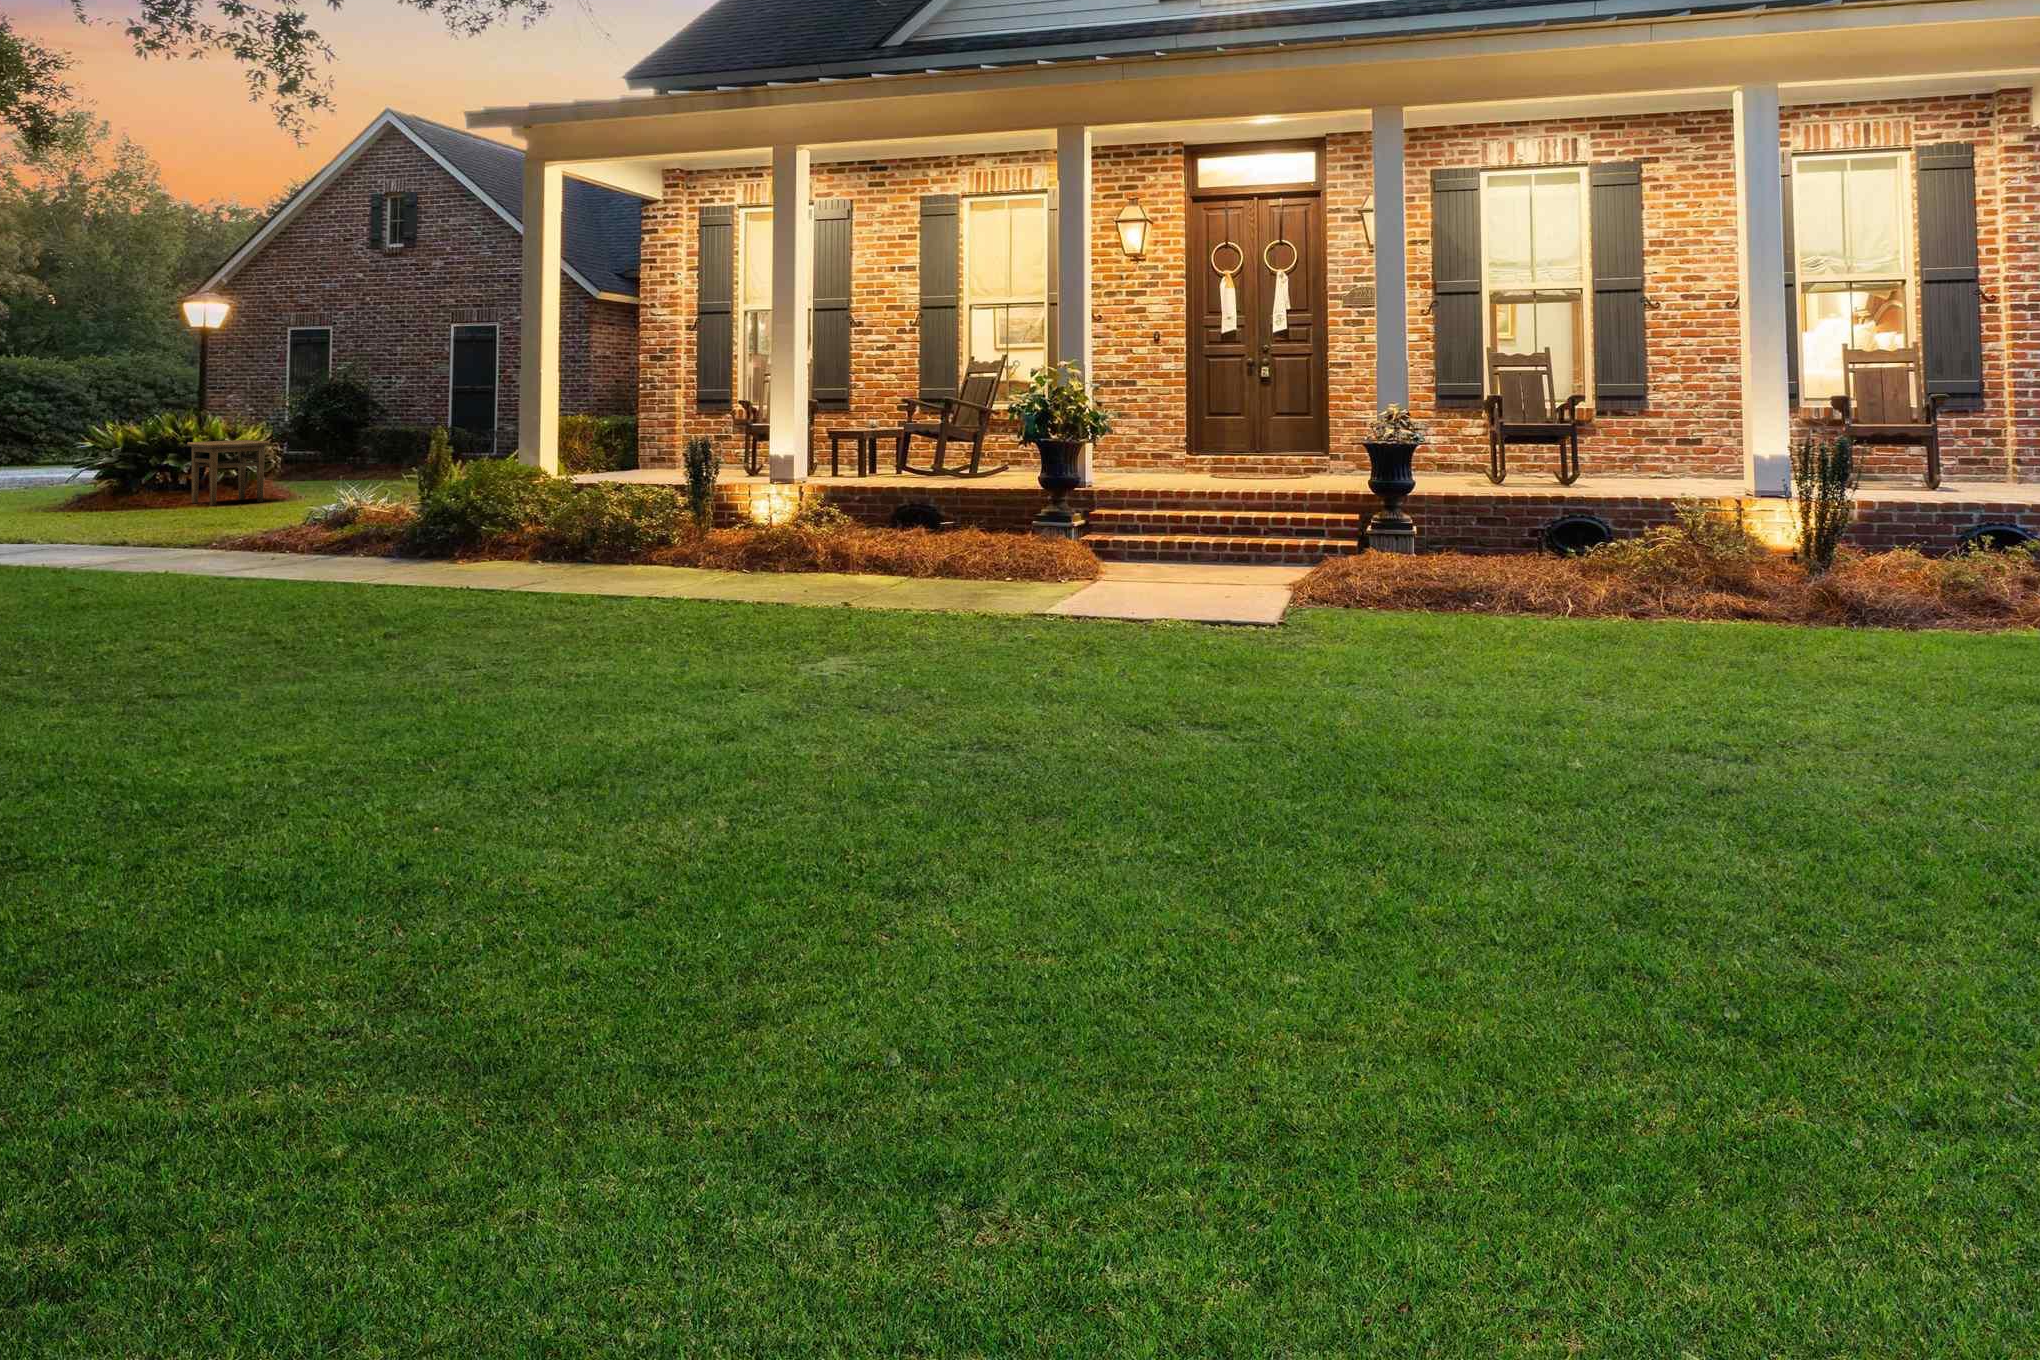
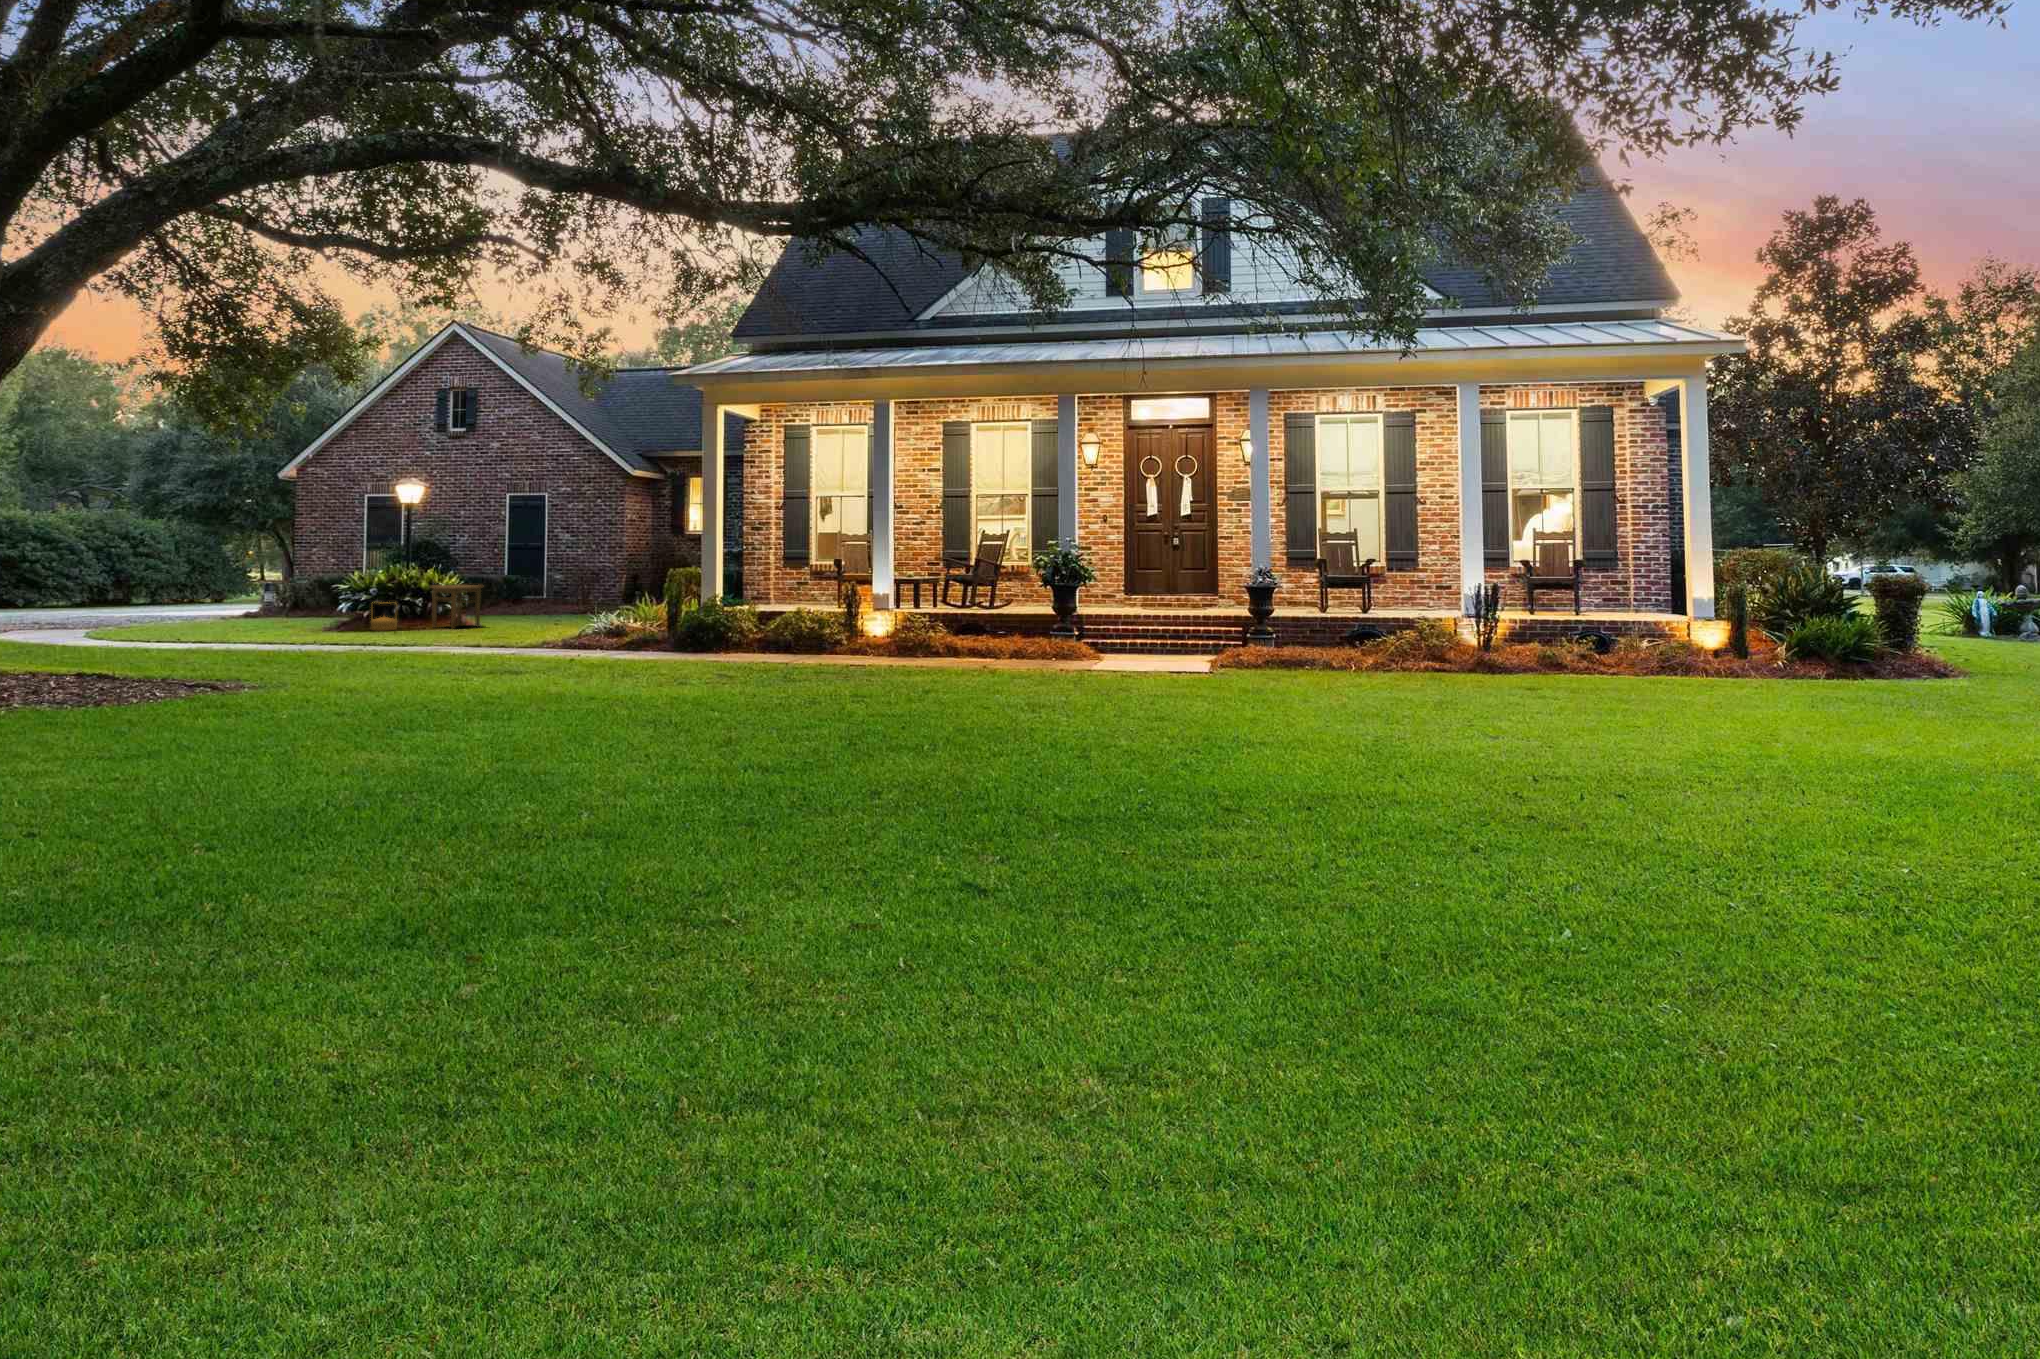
woven basket: none [84,466,131,509] -> present [371,616,397,631]

